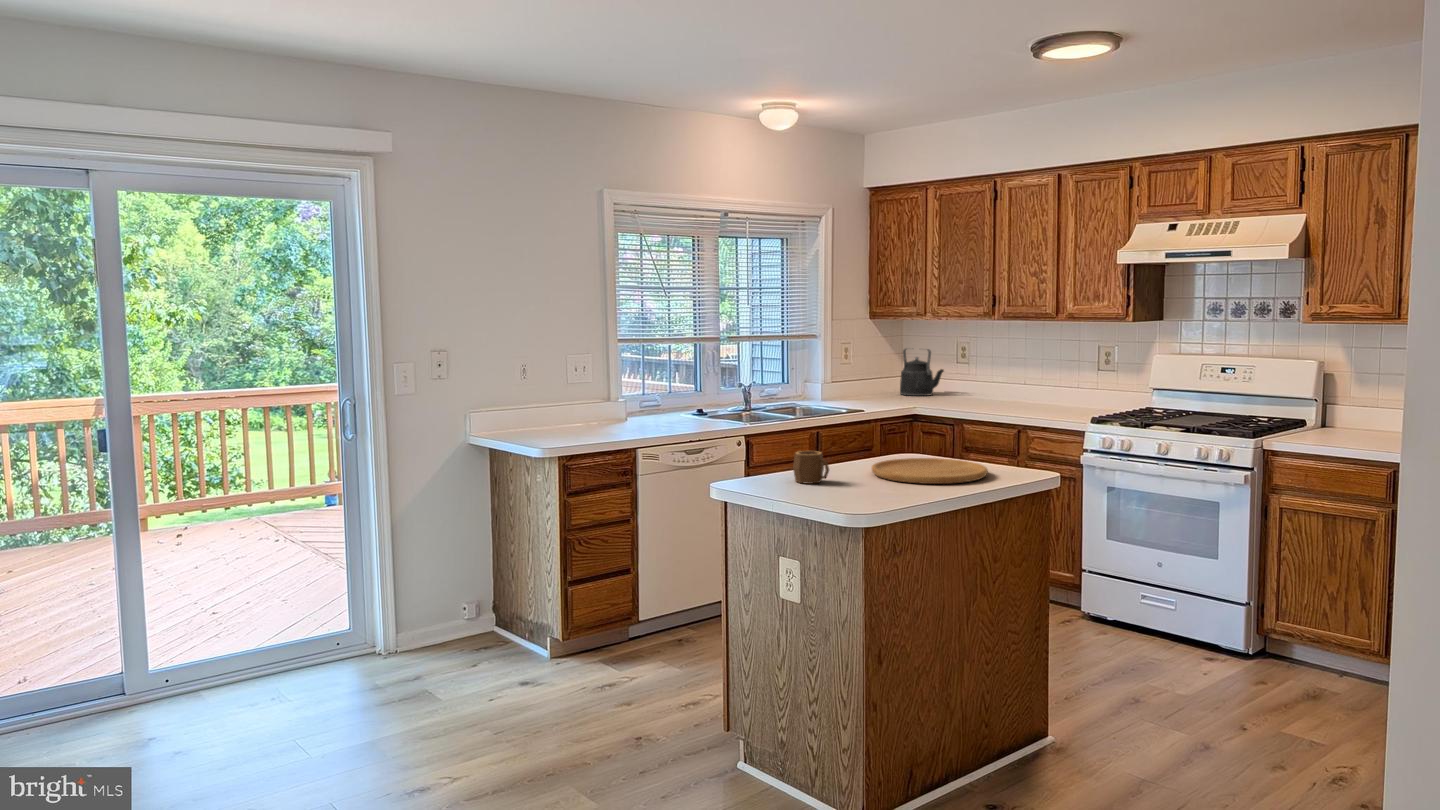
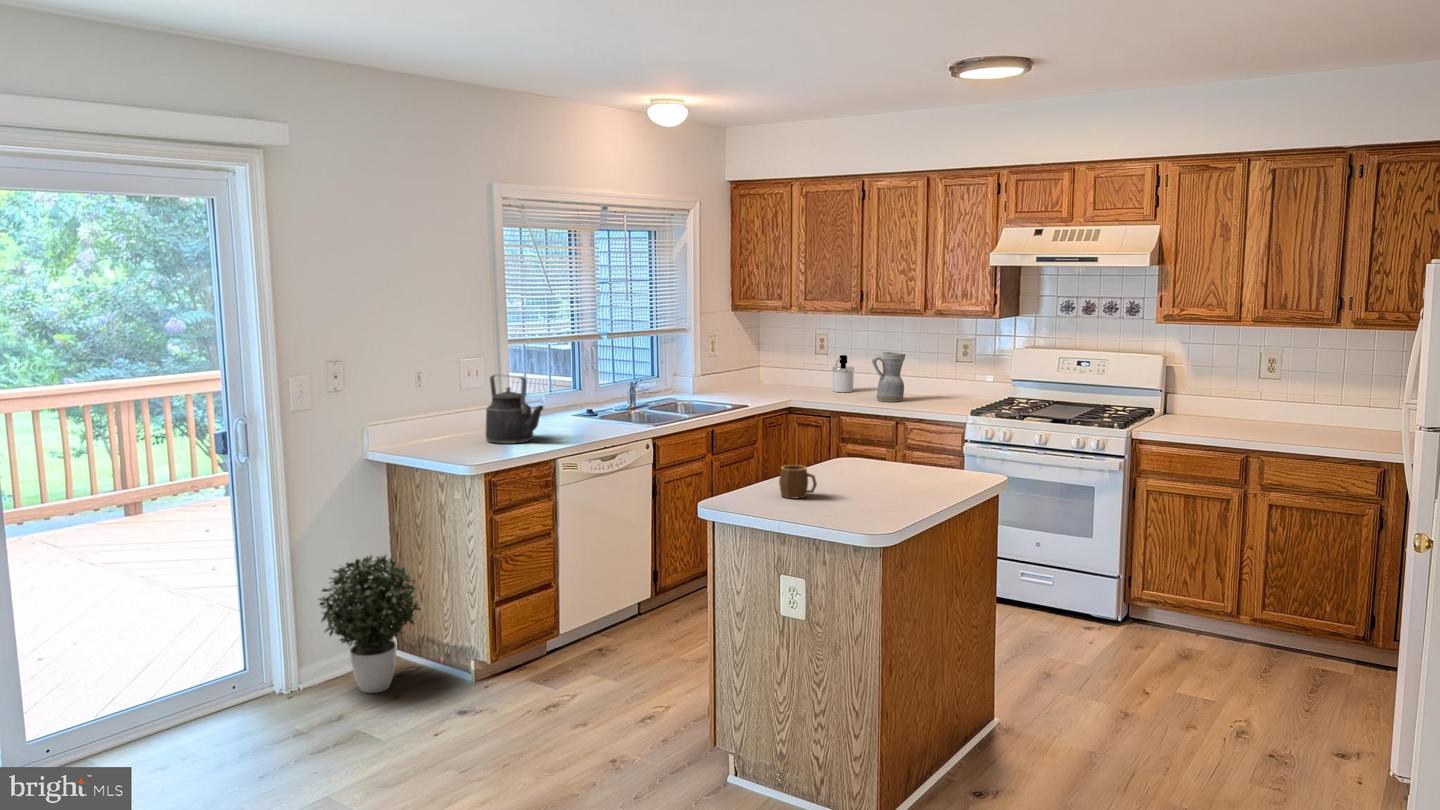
kettle: present [900,349,944,396] -> present [486,374,543,444]
ceramic pitcher: none [998,358,1034,410] -> present [872,352,906,402]
soap dispenser: none [965,363,989,402] -> present [832,355,854,392]
cutting board: present [872,458,988,484] -> none [841,464,953,493]
potted plant: none [414,531,508,659] -> present [319,555,421,693]

